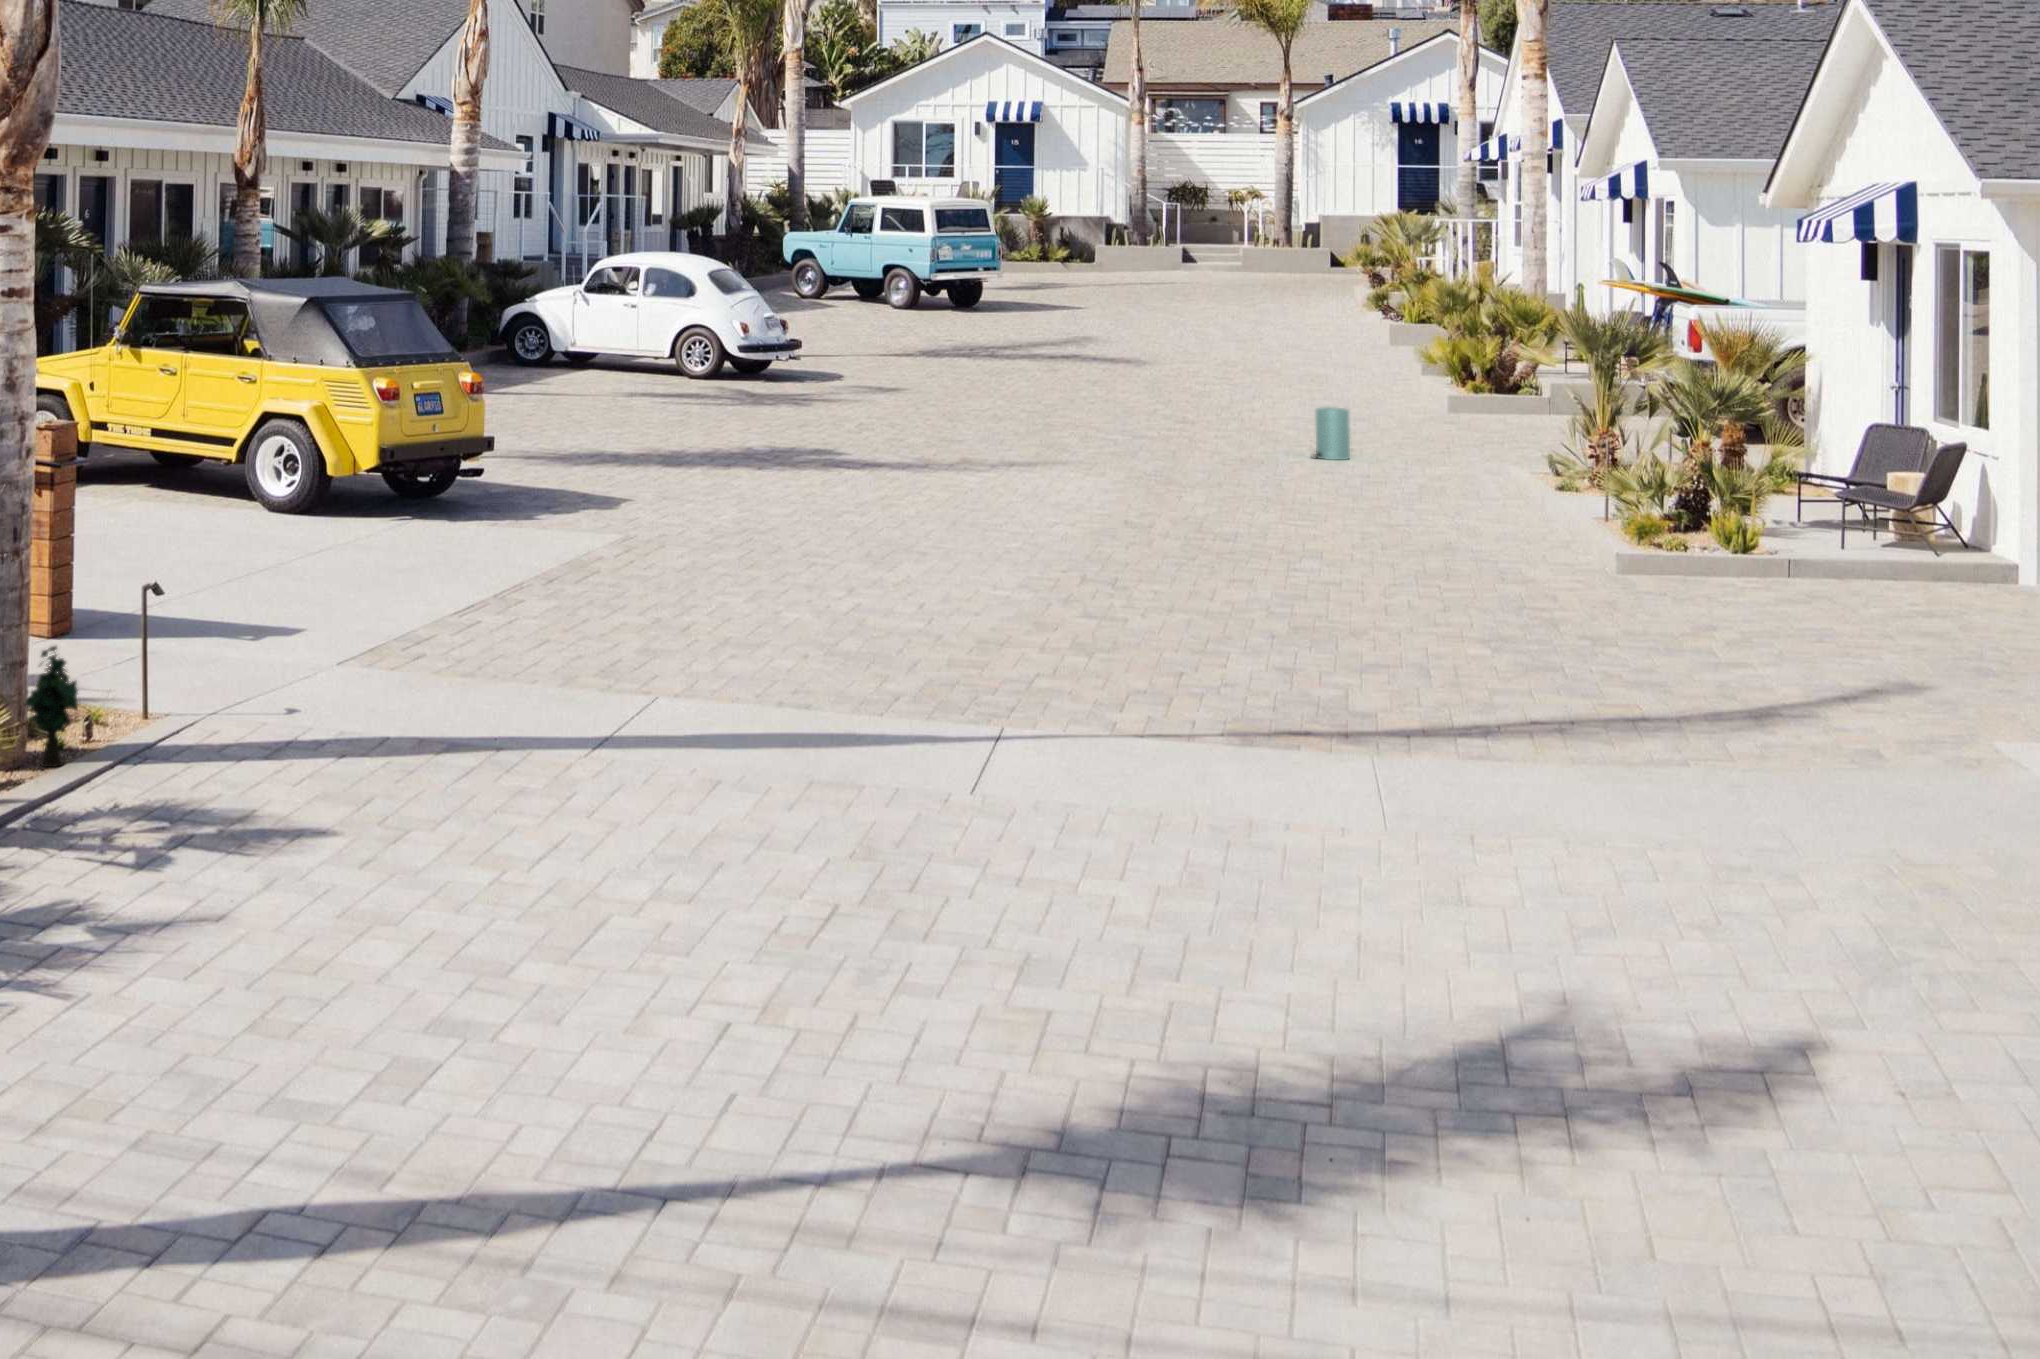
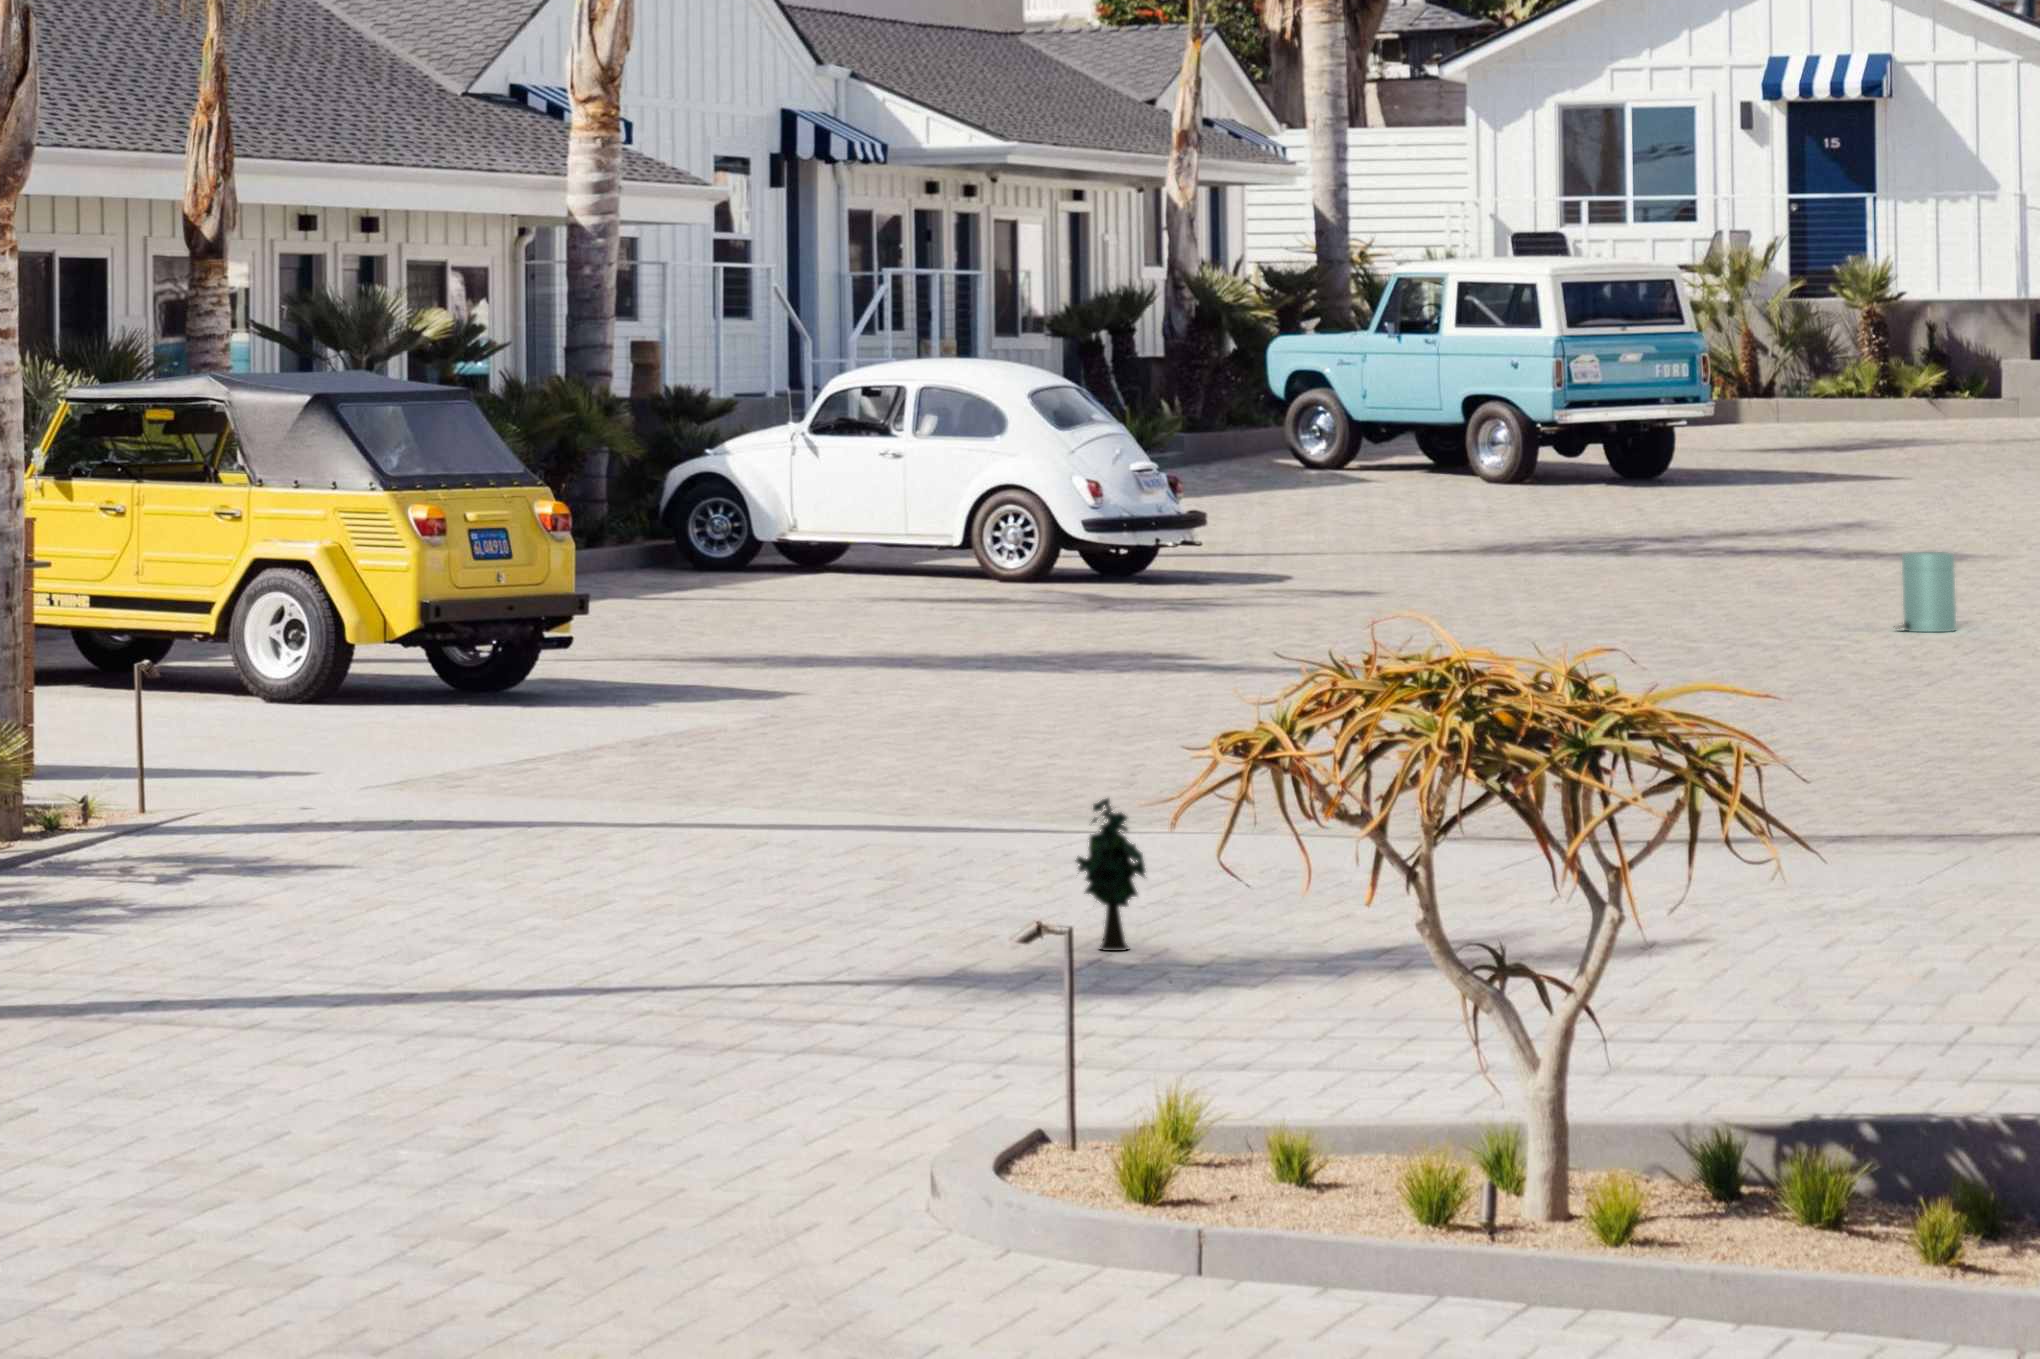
decorative plant: present [25,646,78,767] -> present [1075,798,1145,951]

